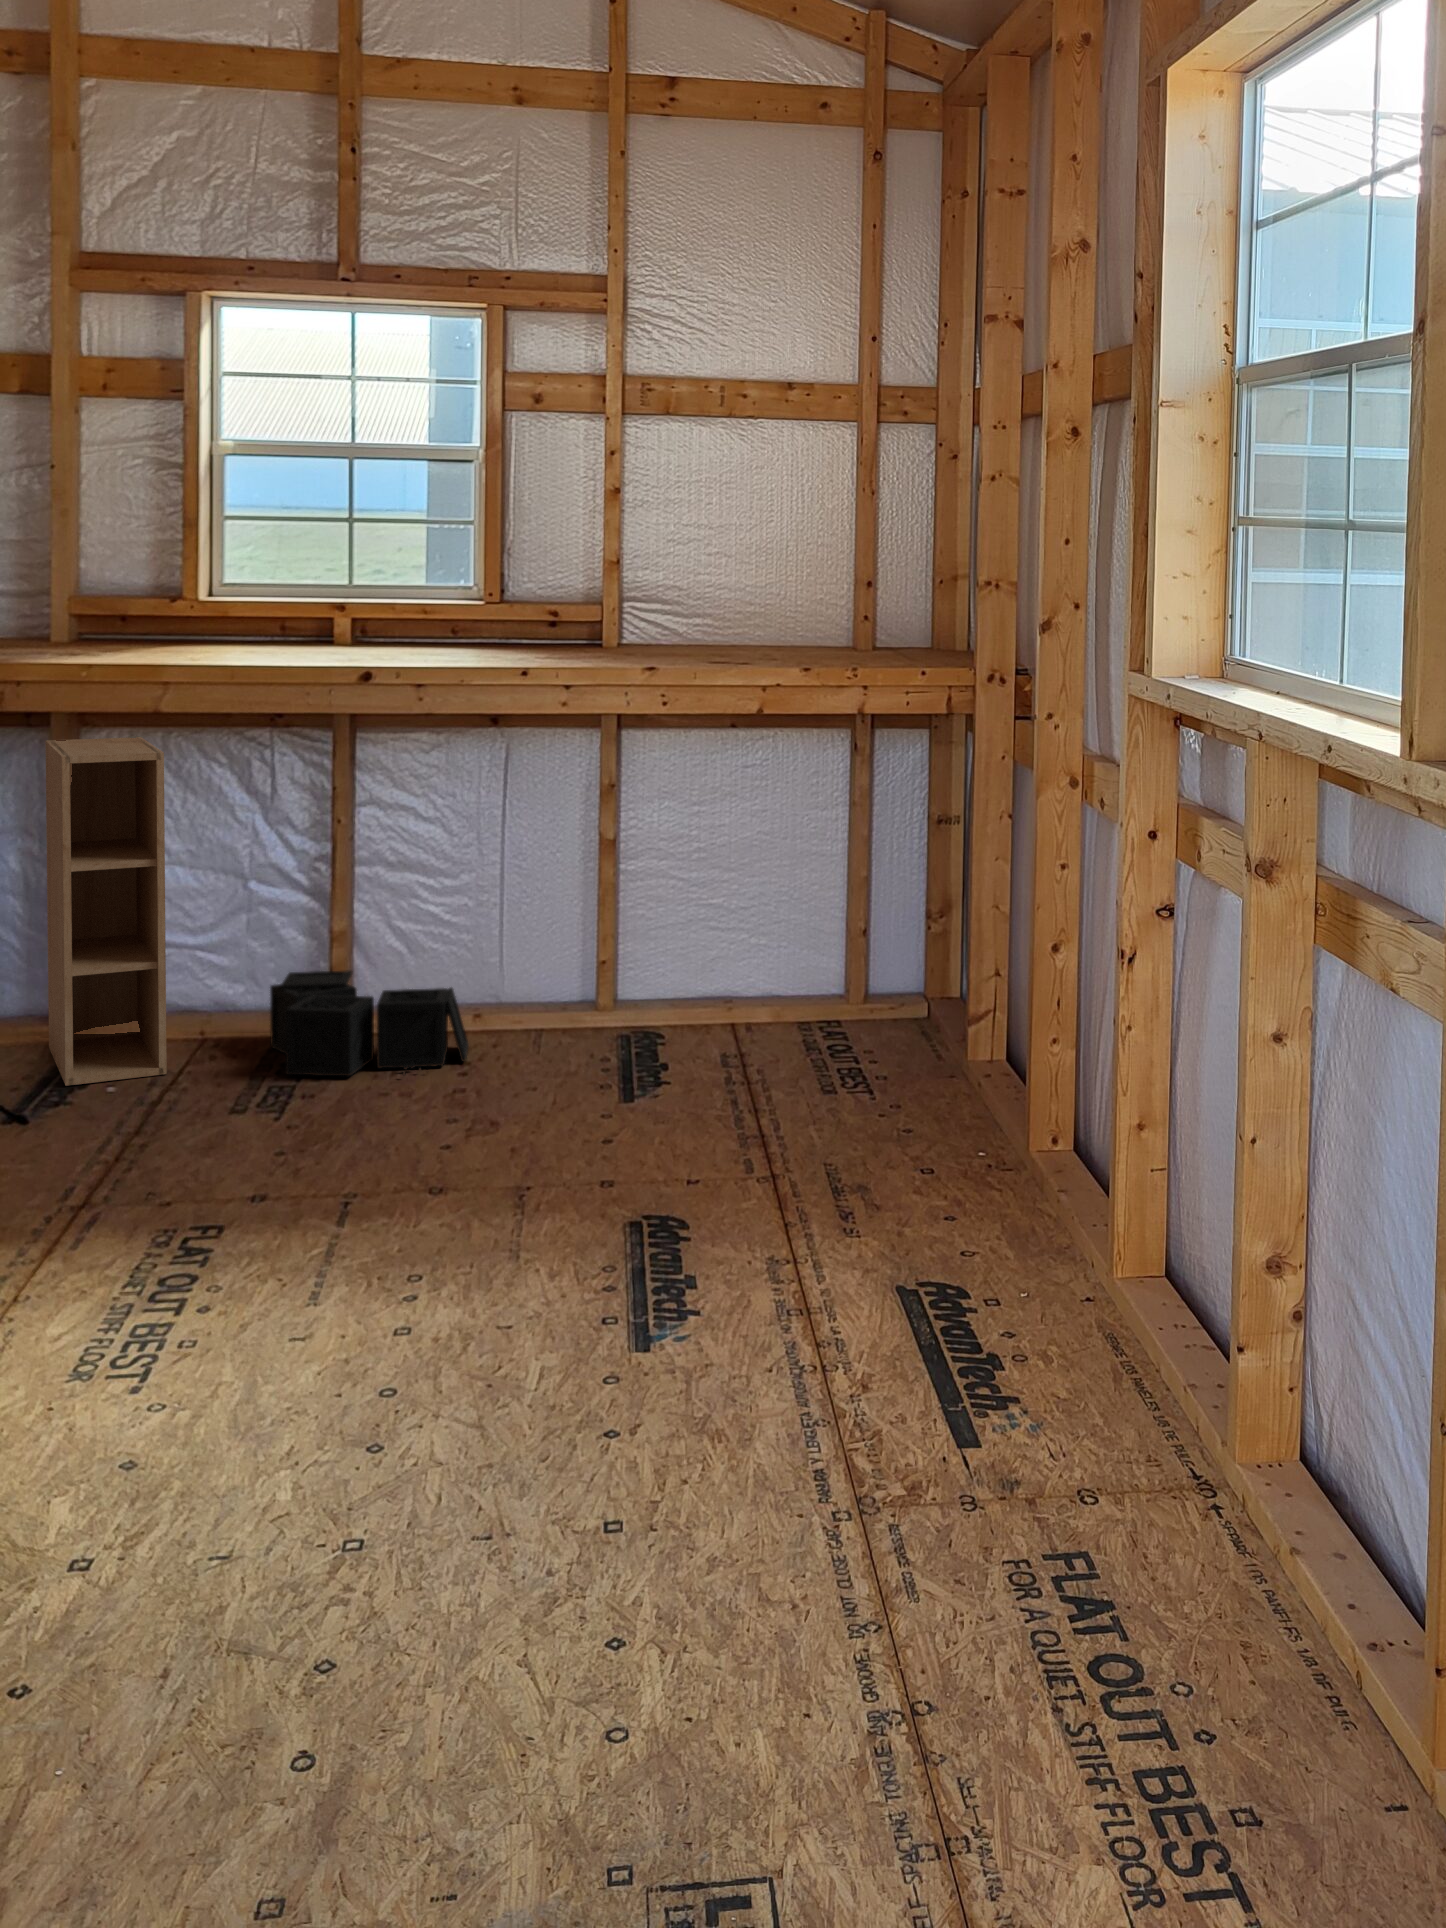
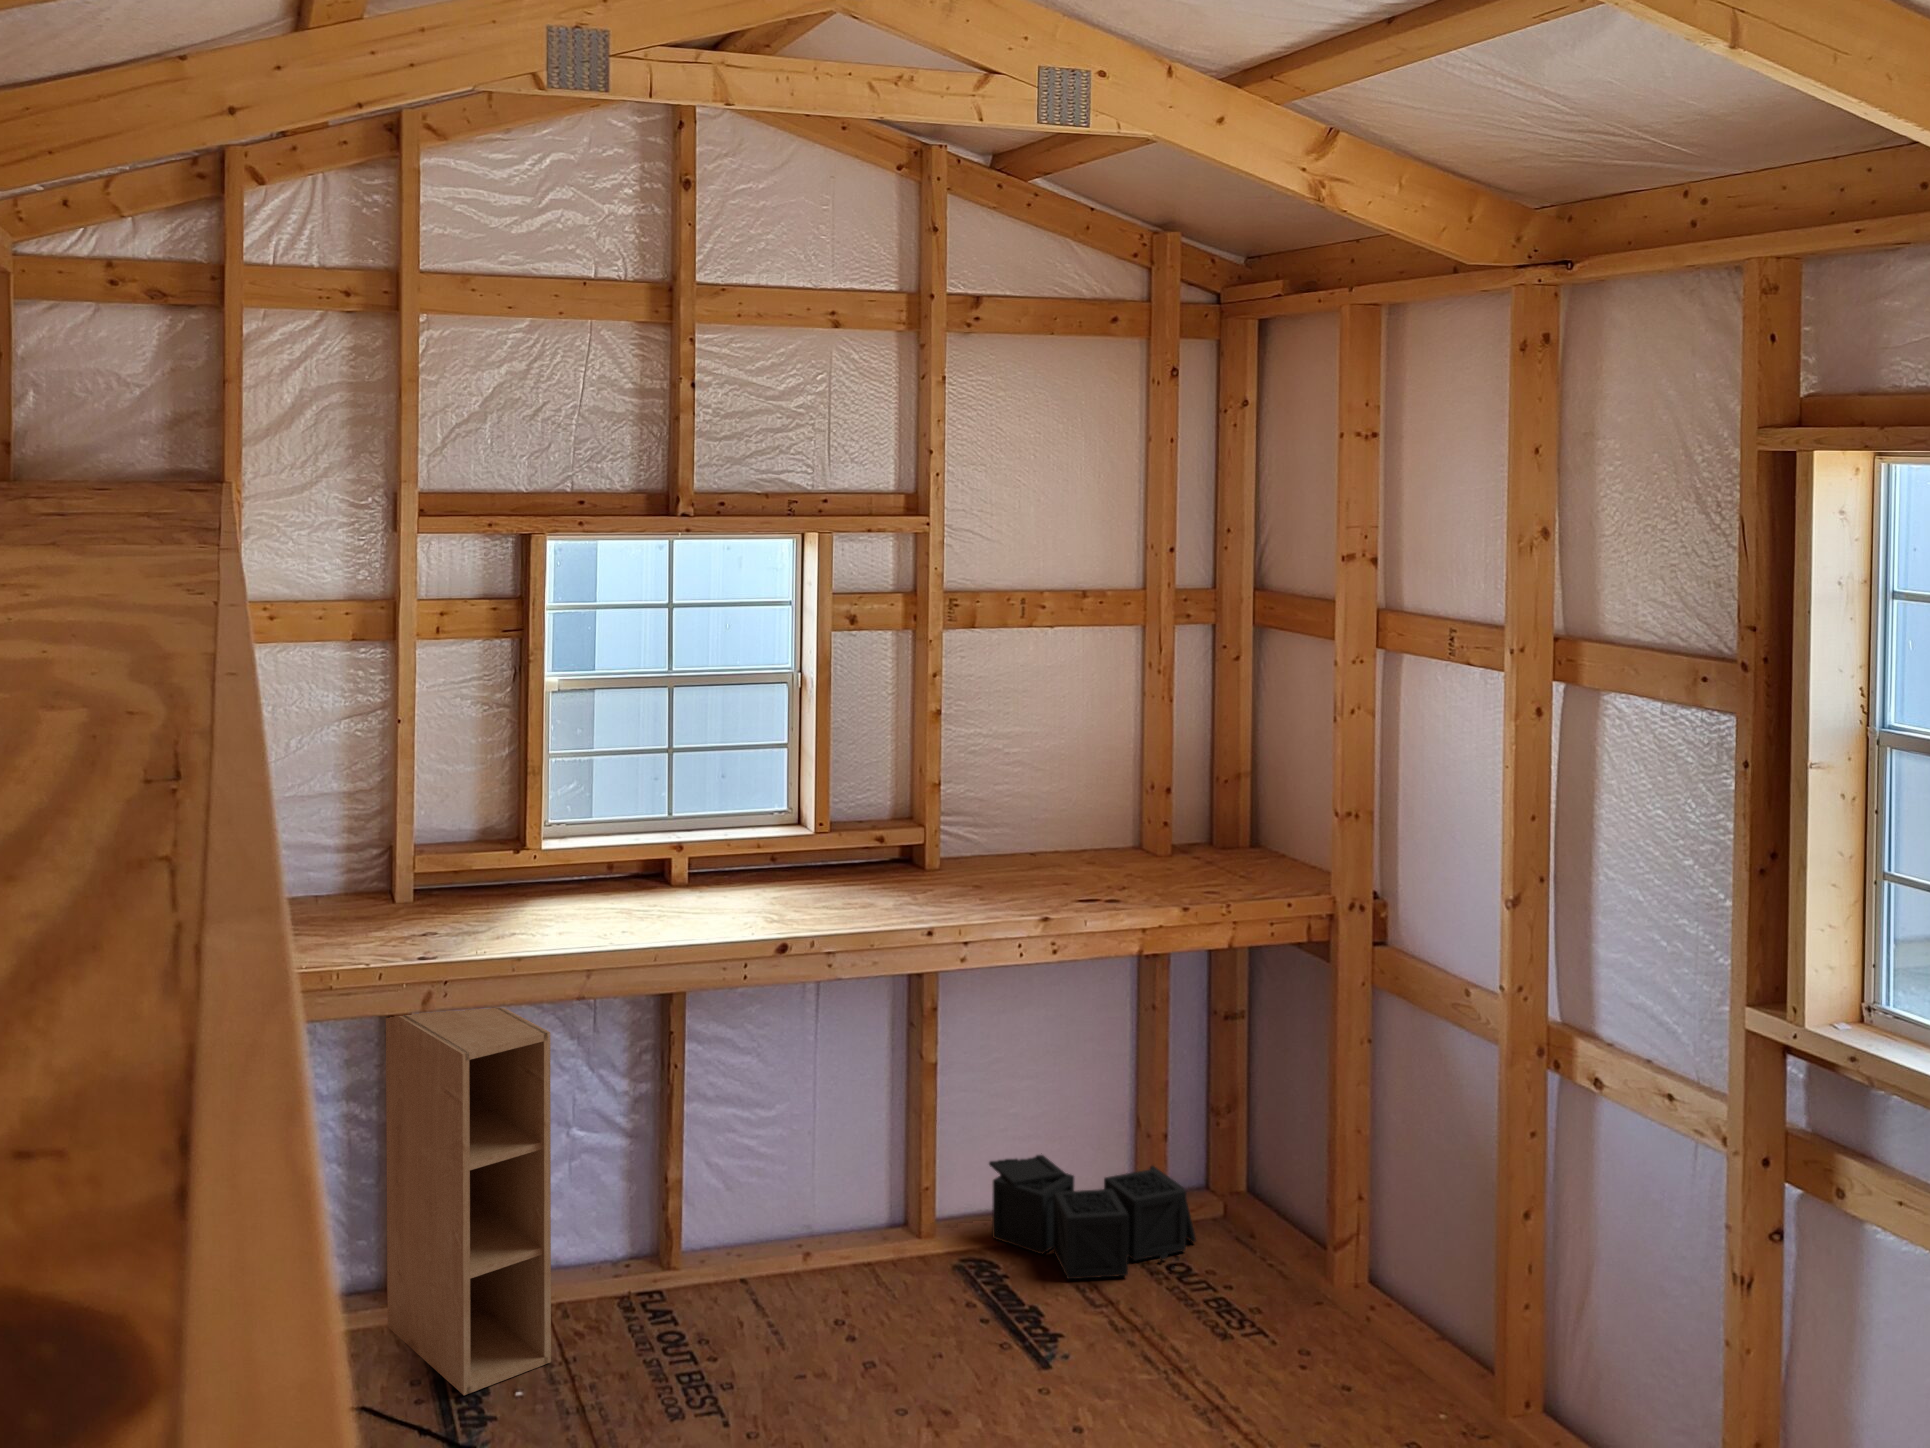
storage bin: present [270,970,469,1076] -> present [989,1155,1196,1279]

